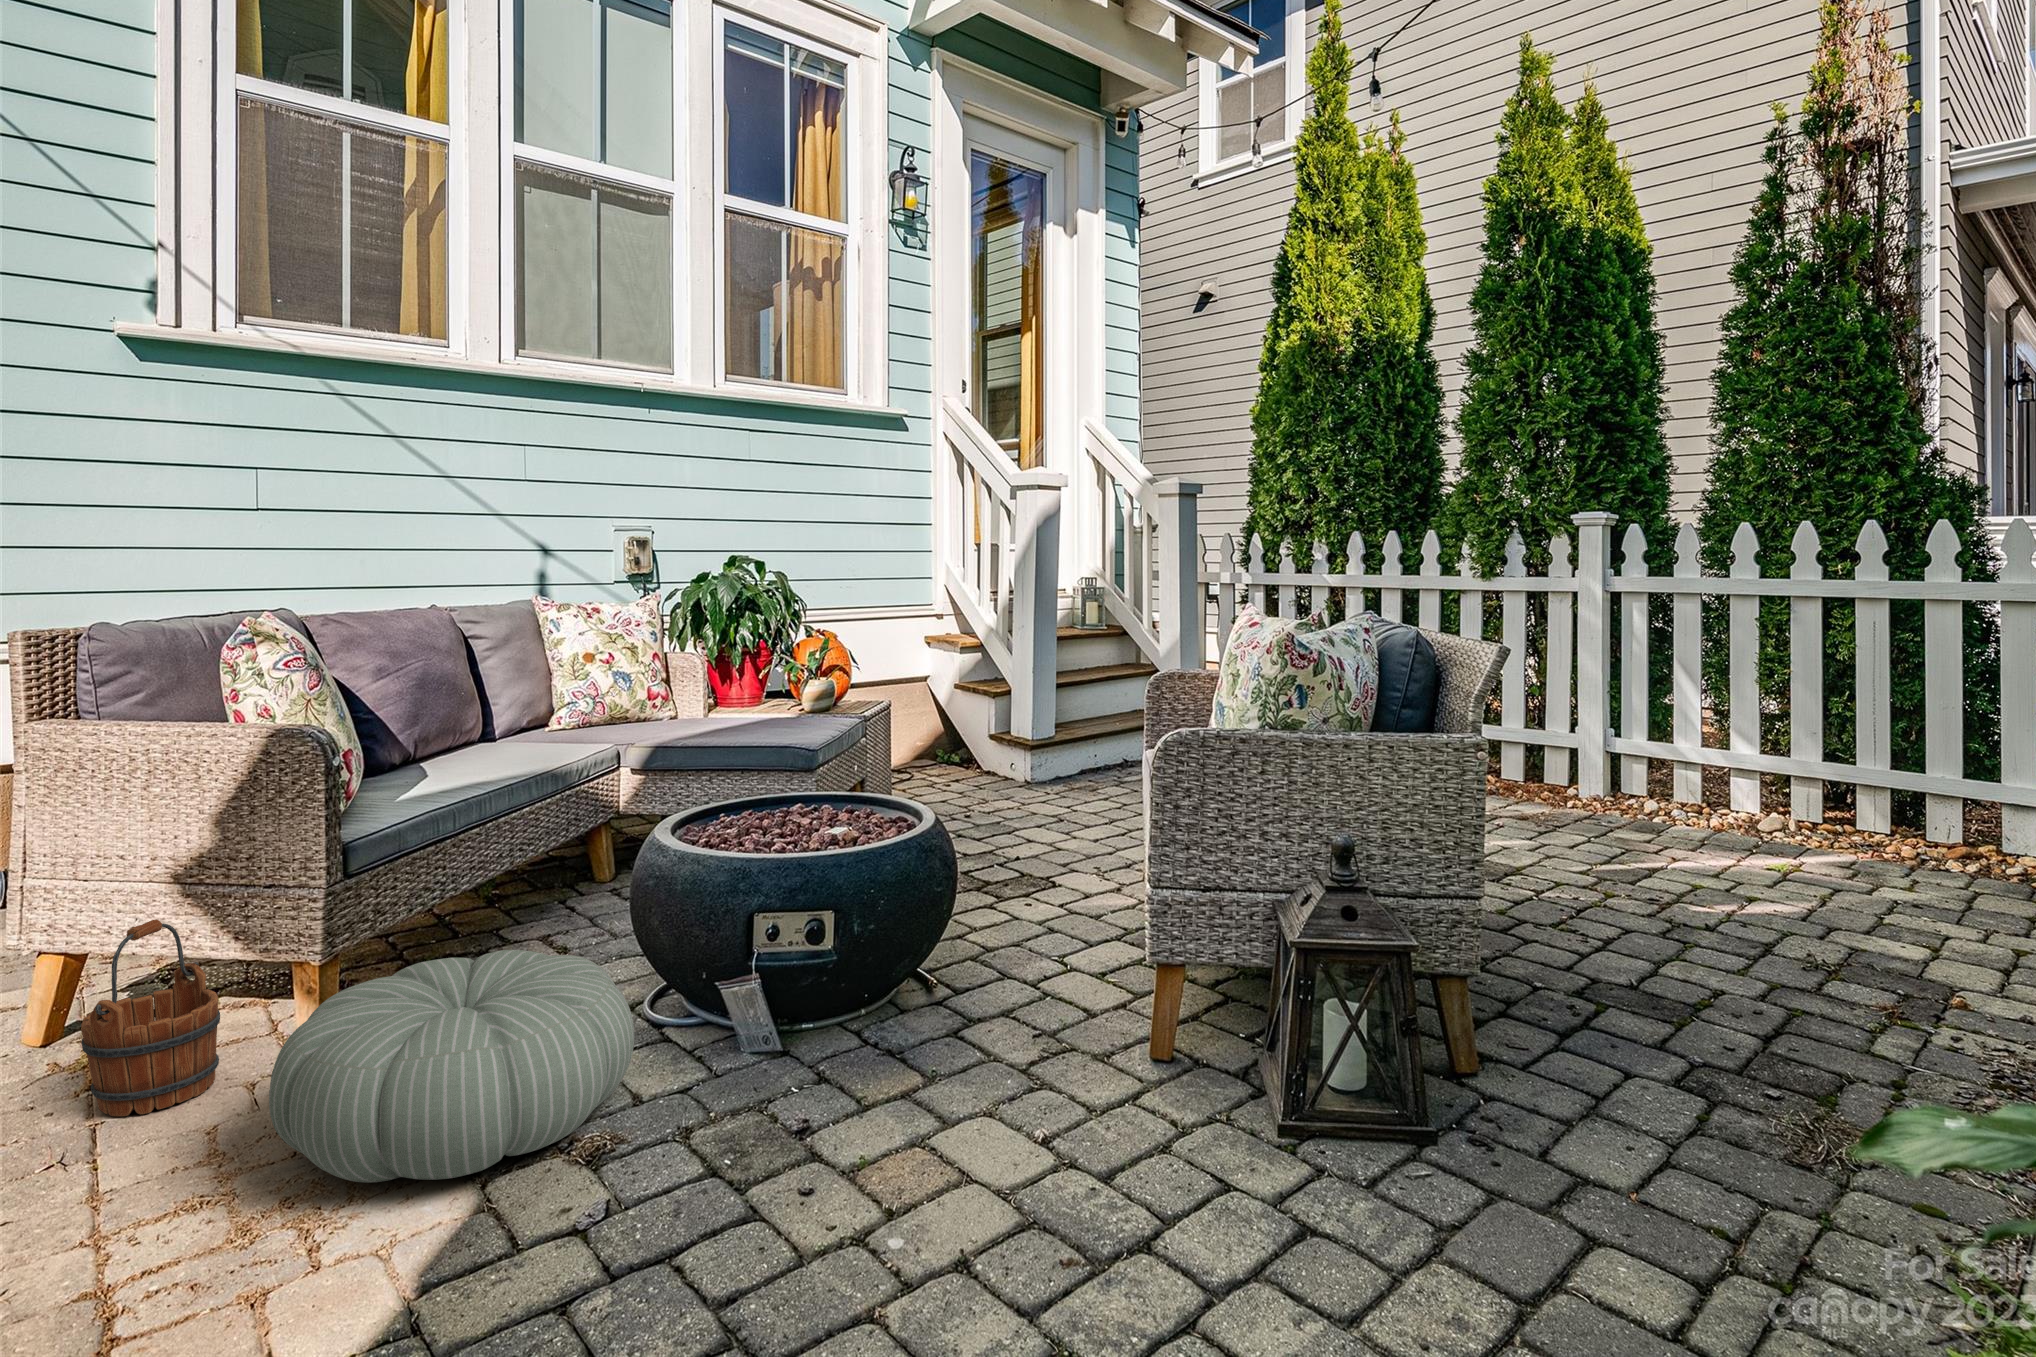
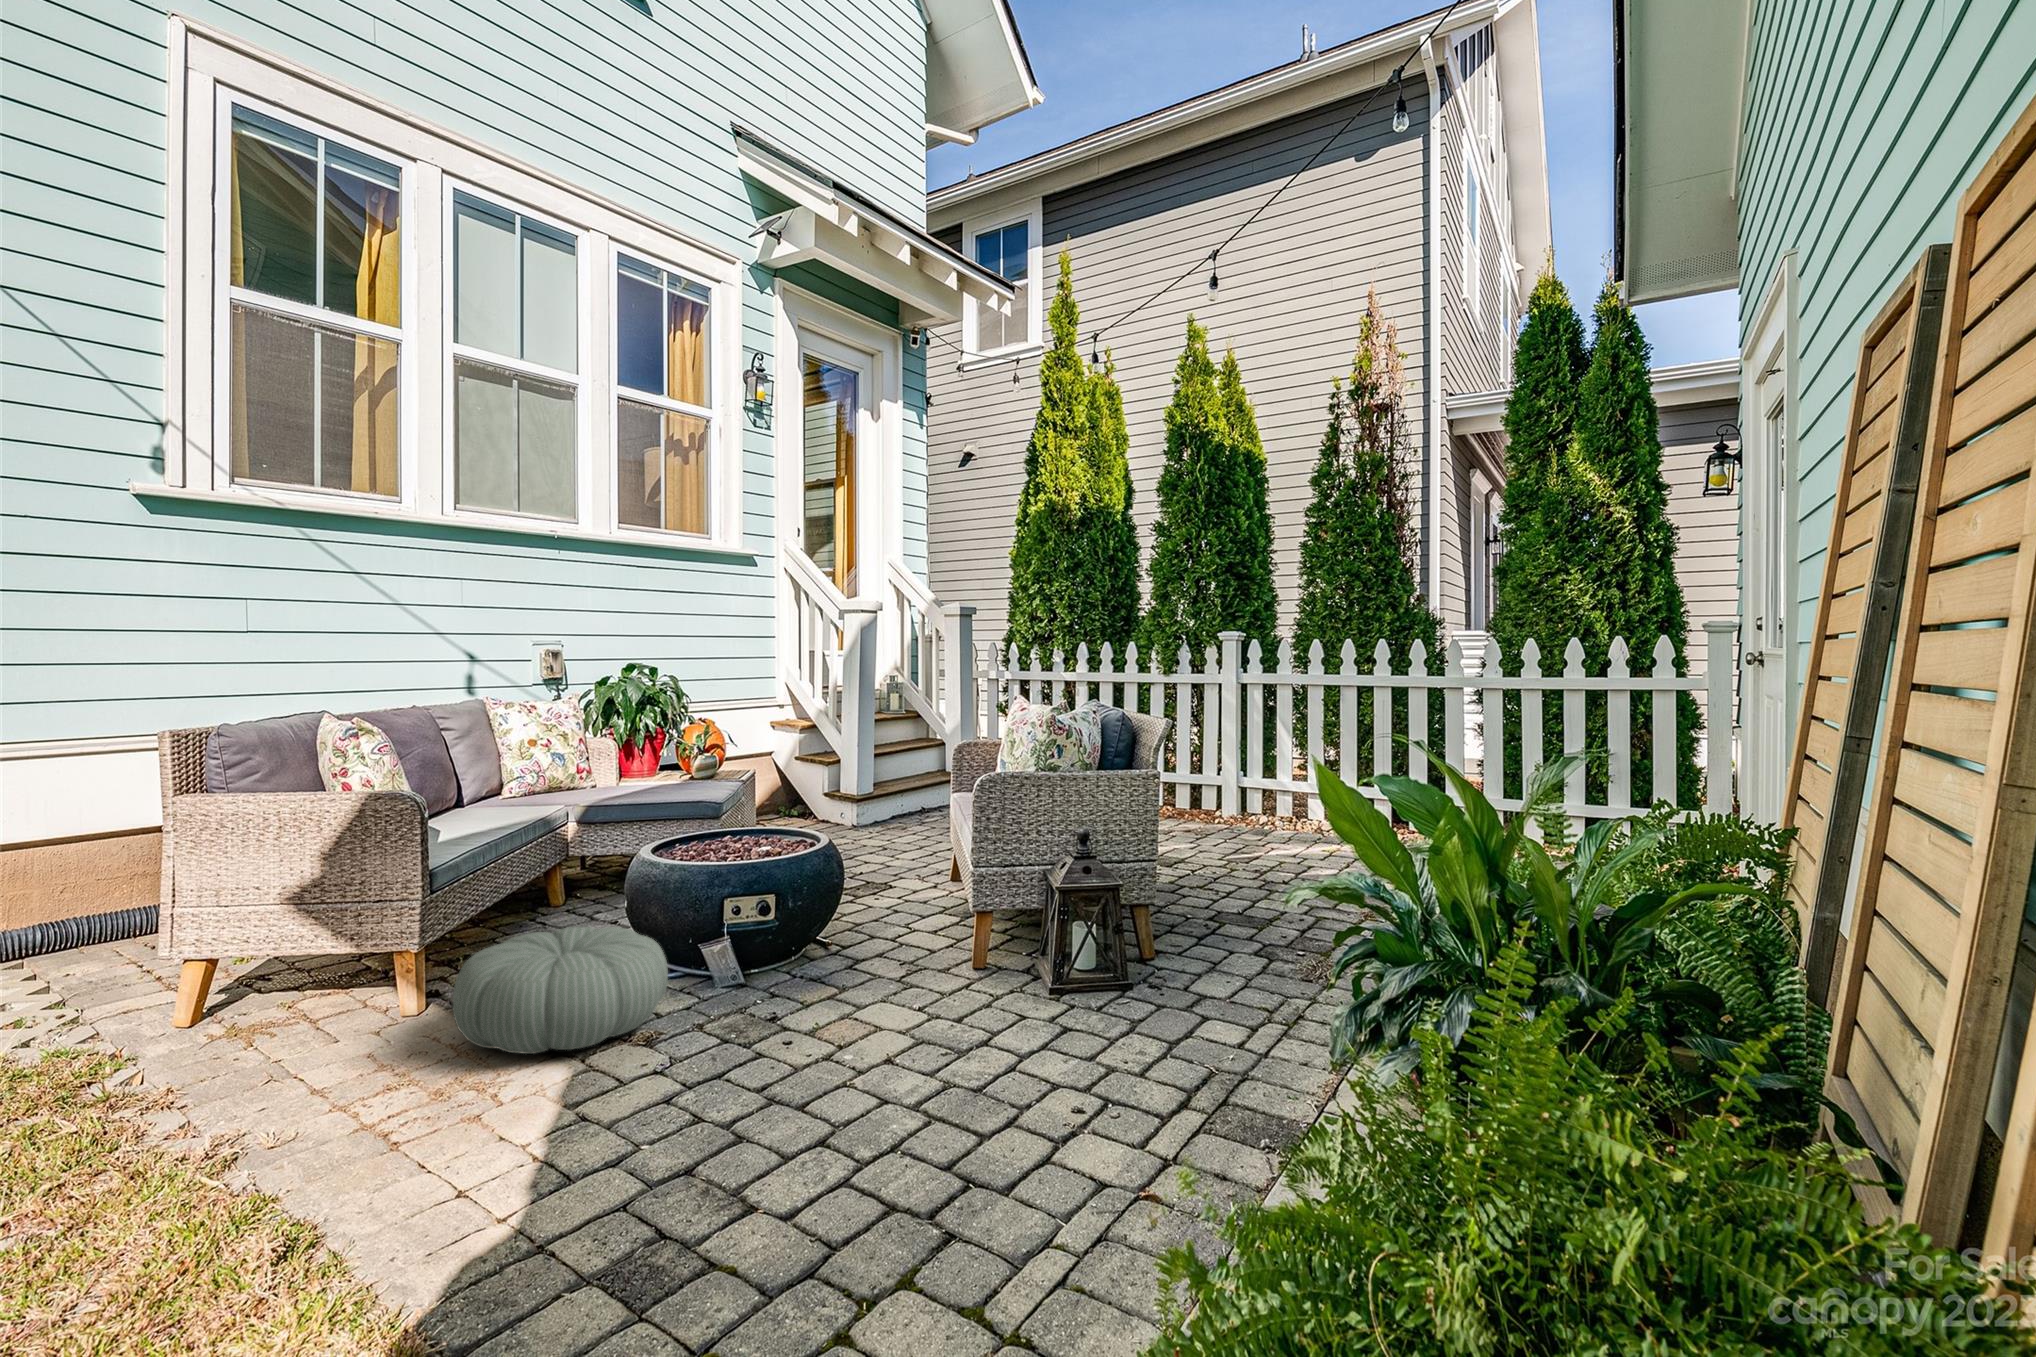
wooden bucket: present [81,919,220,1116] -> none [285,916,372,1046]

